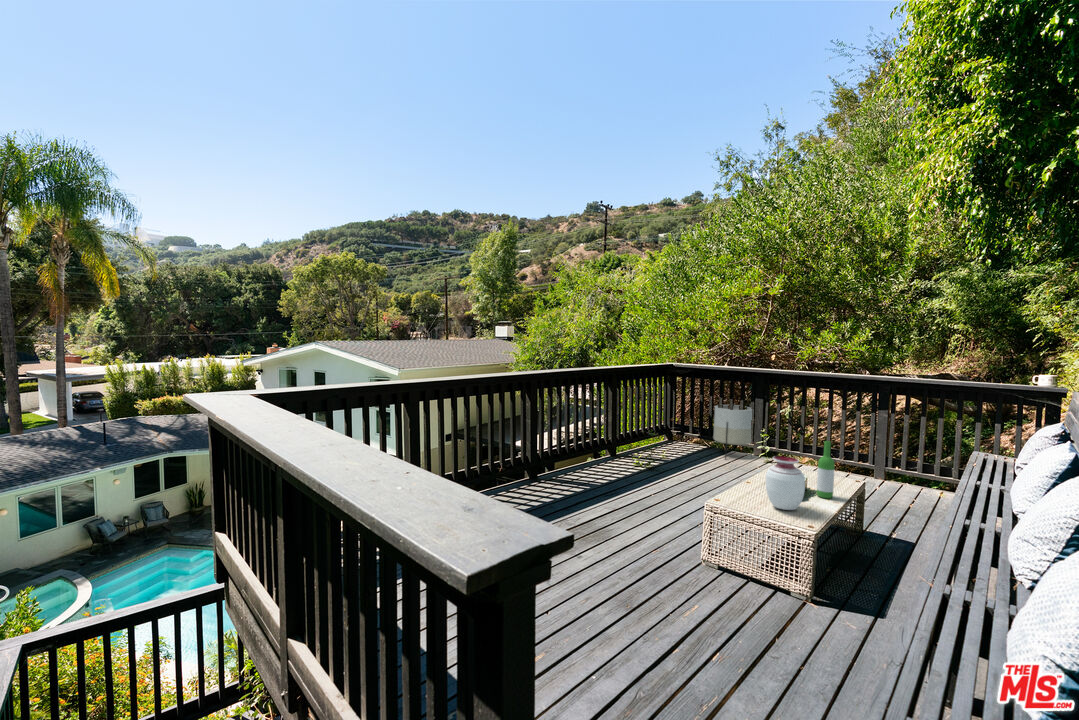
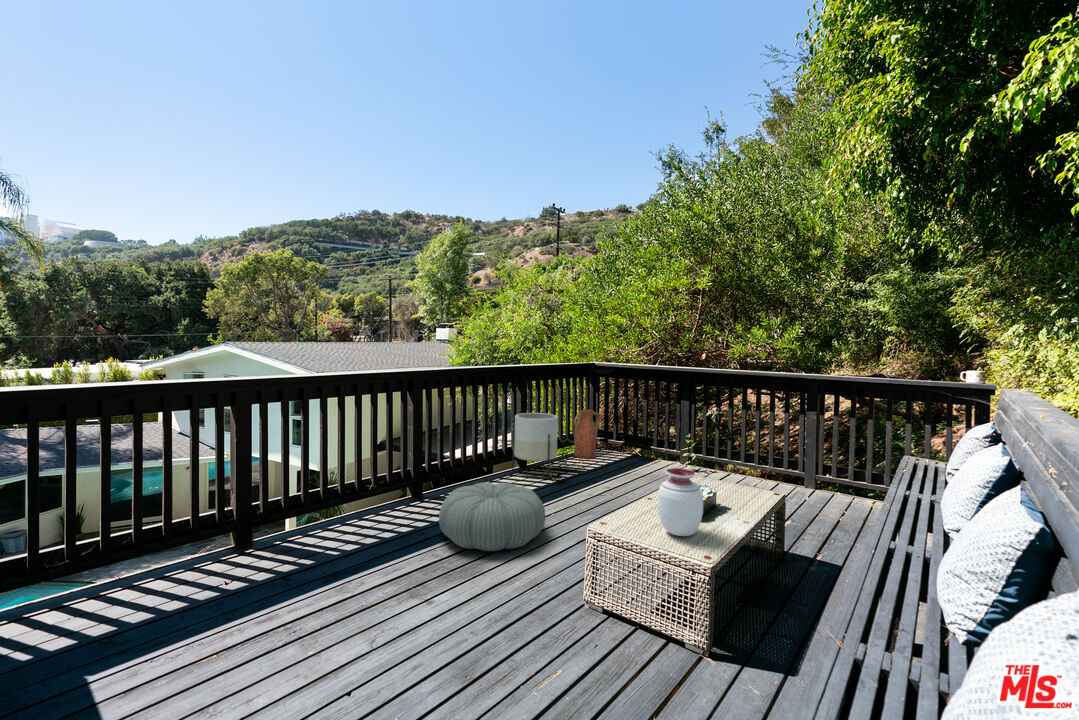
watering can: none [654,404,682,450] -> present [574,407,605,459]
planter: present [713,405,753,458] -> present [512,413,558,478]
wine bottle: present [817,441,835,498] -> none [723,448,743,518]
pouf: none [564,468,653,524] -> present [439,483,545,551]

